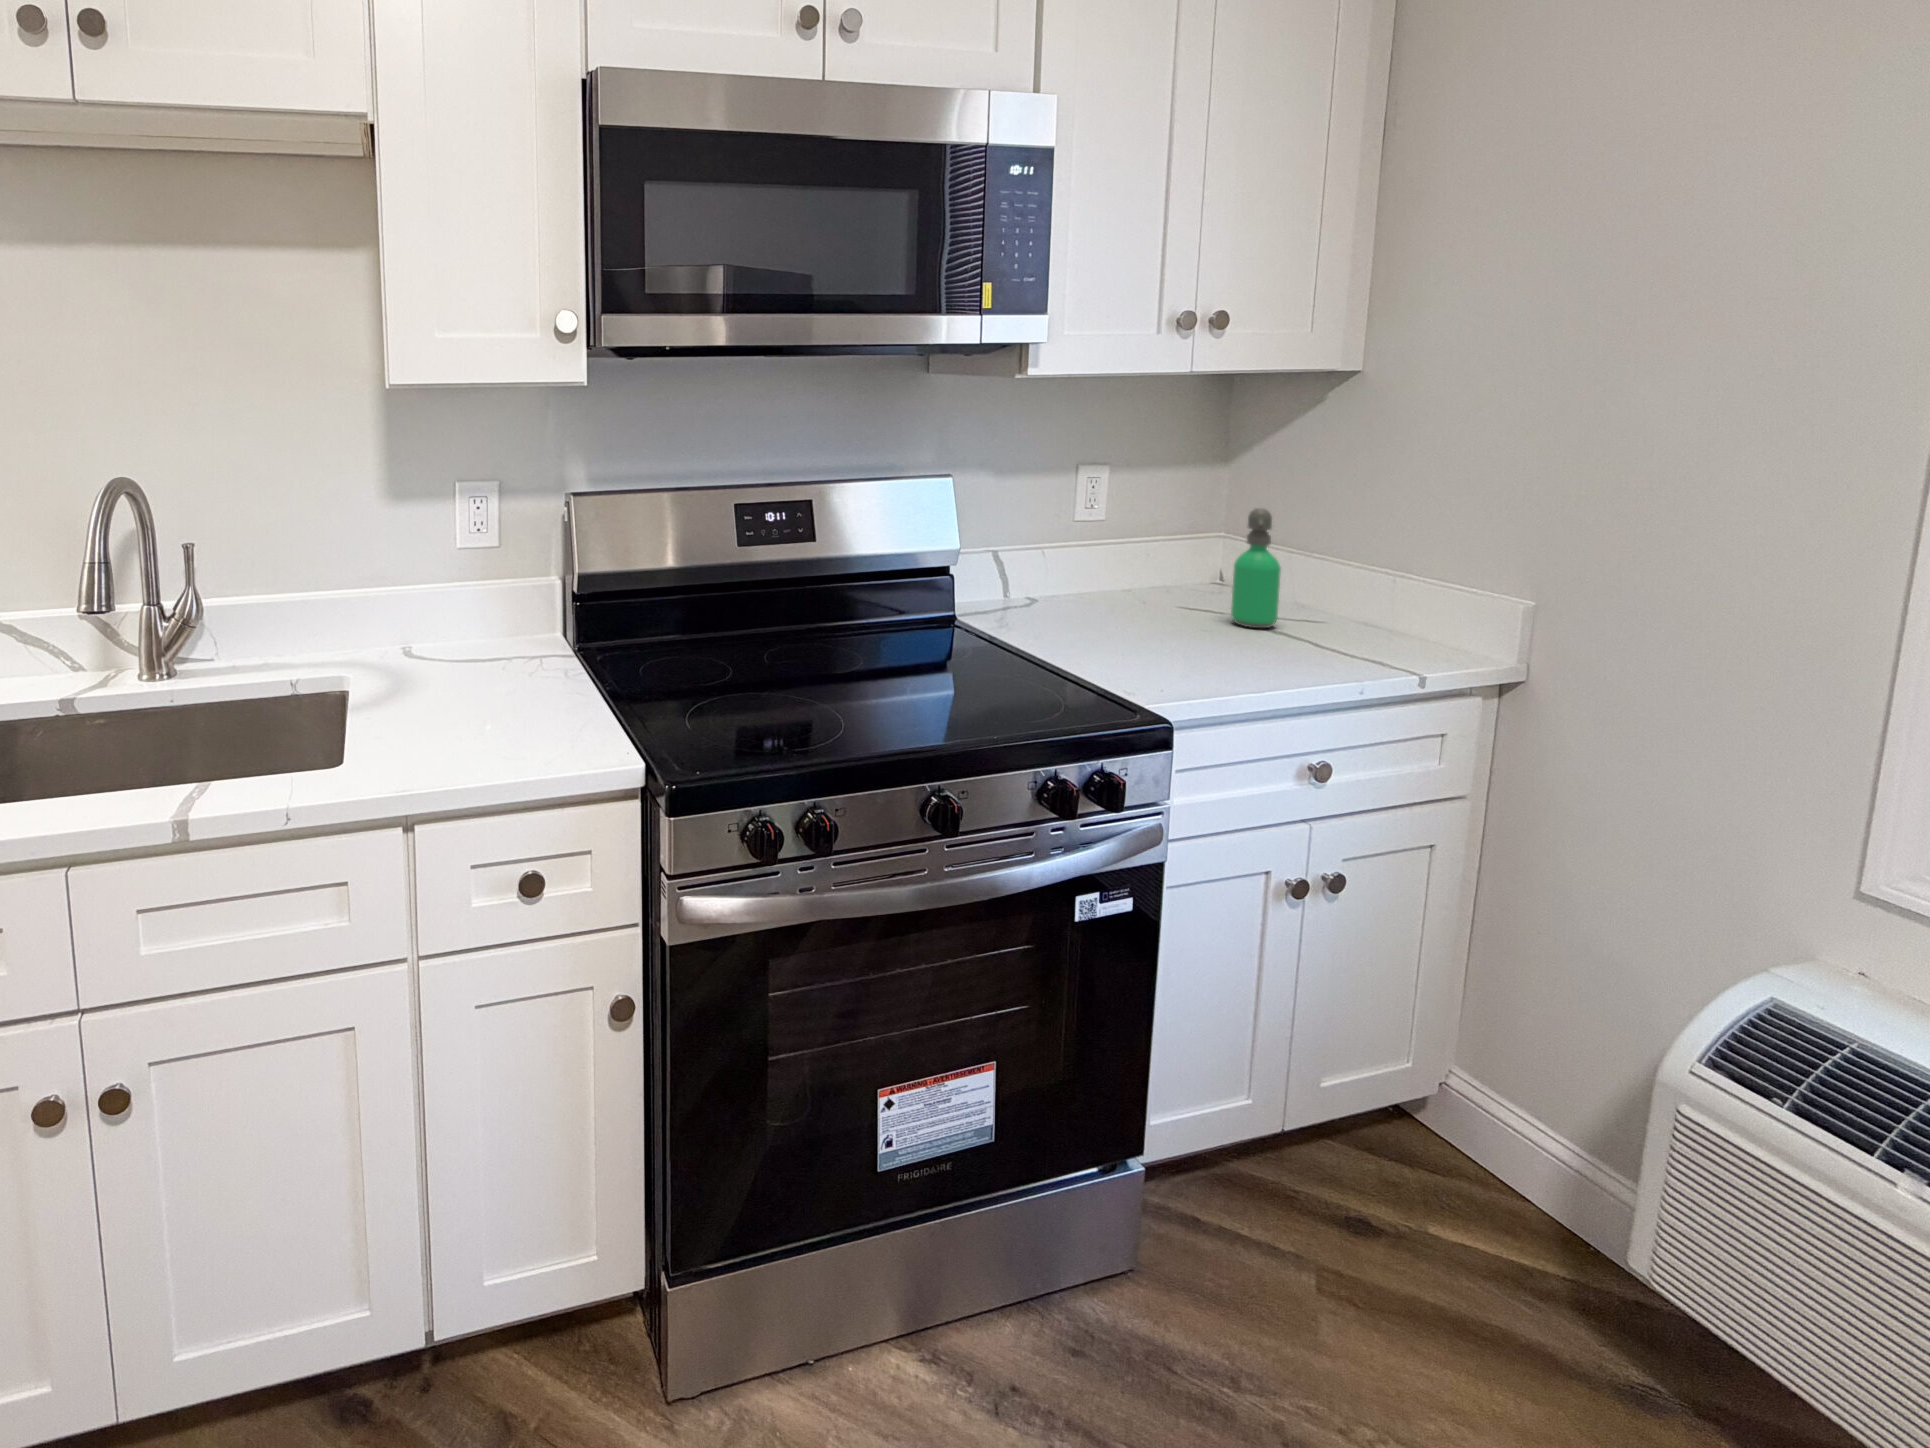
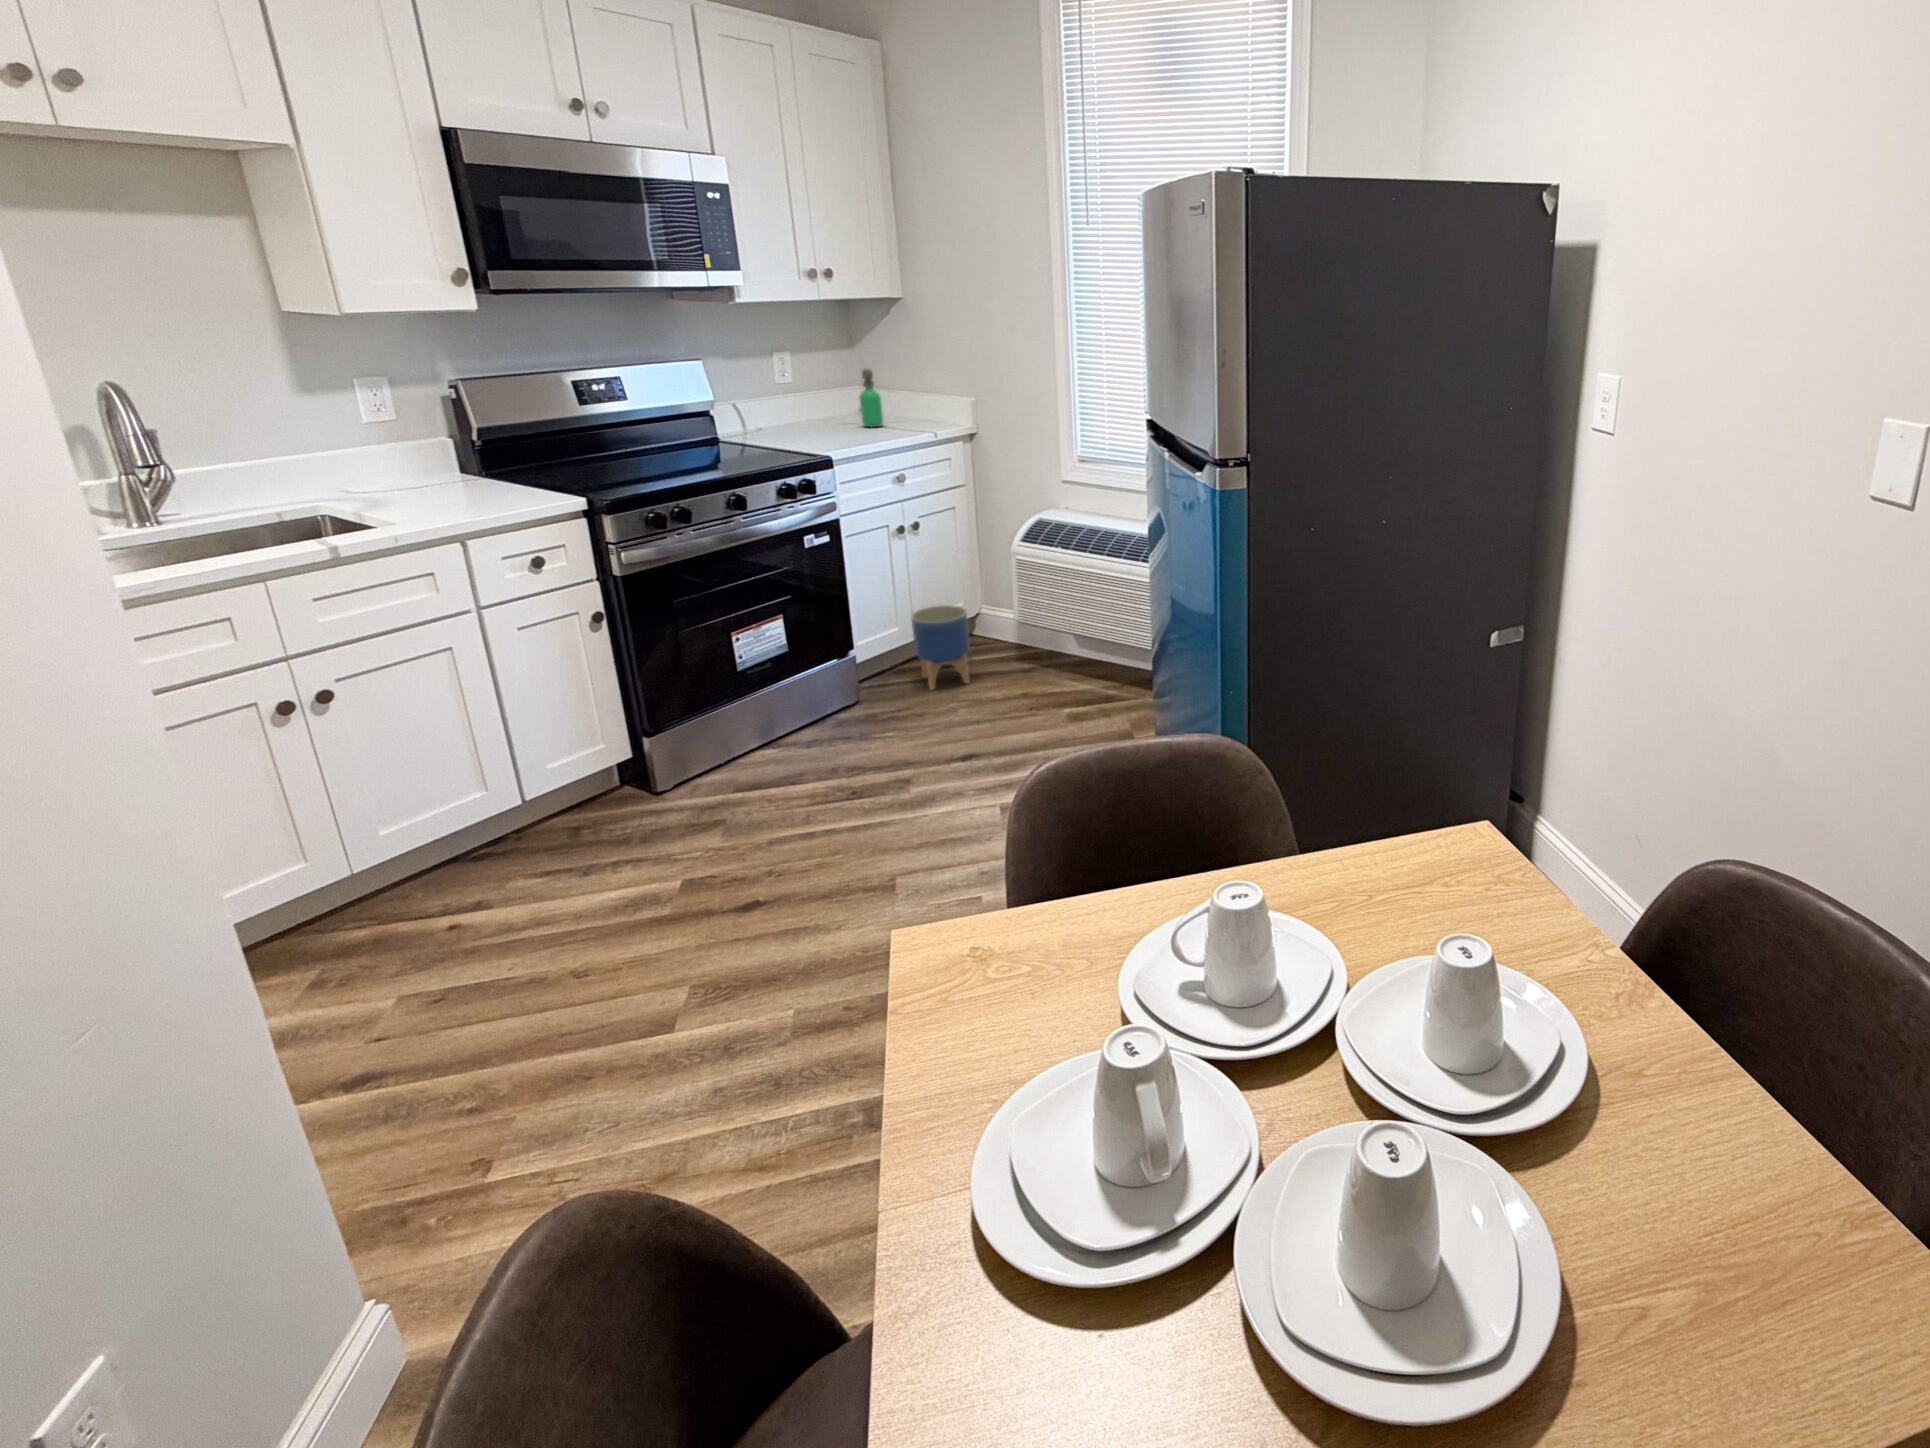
planter: none [1285,1089,1452,1355] -> present [912,605,970,690]

